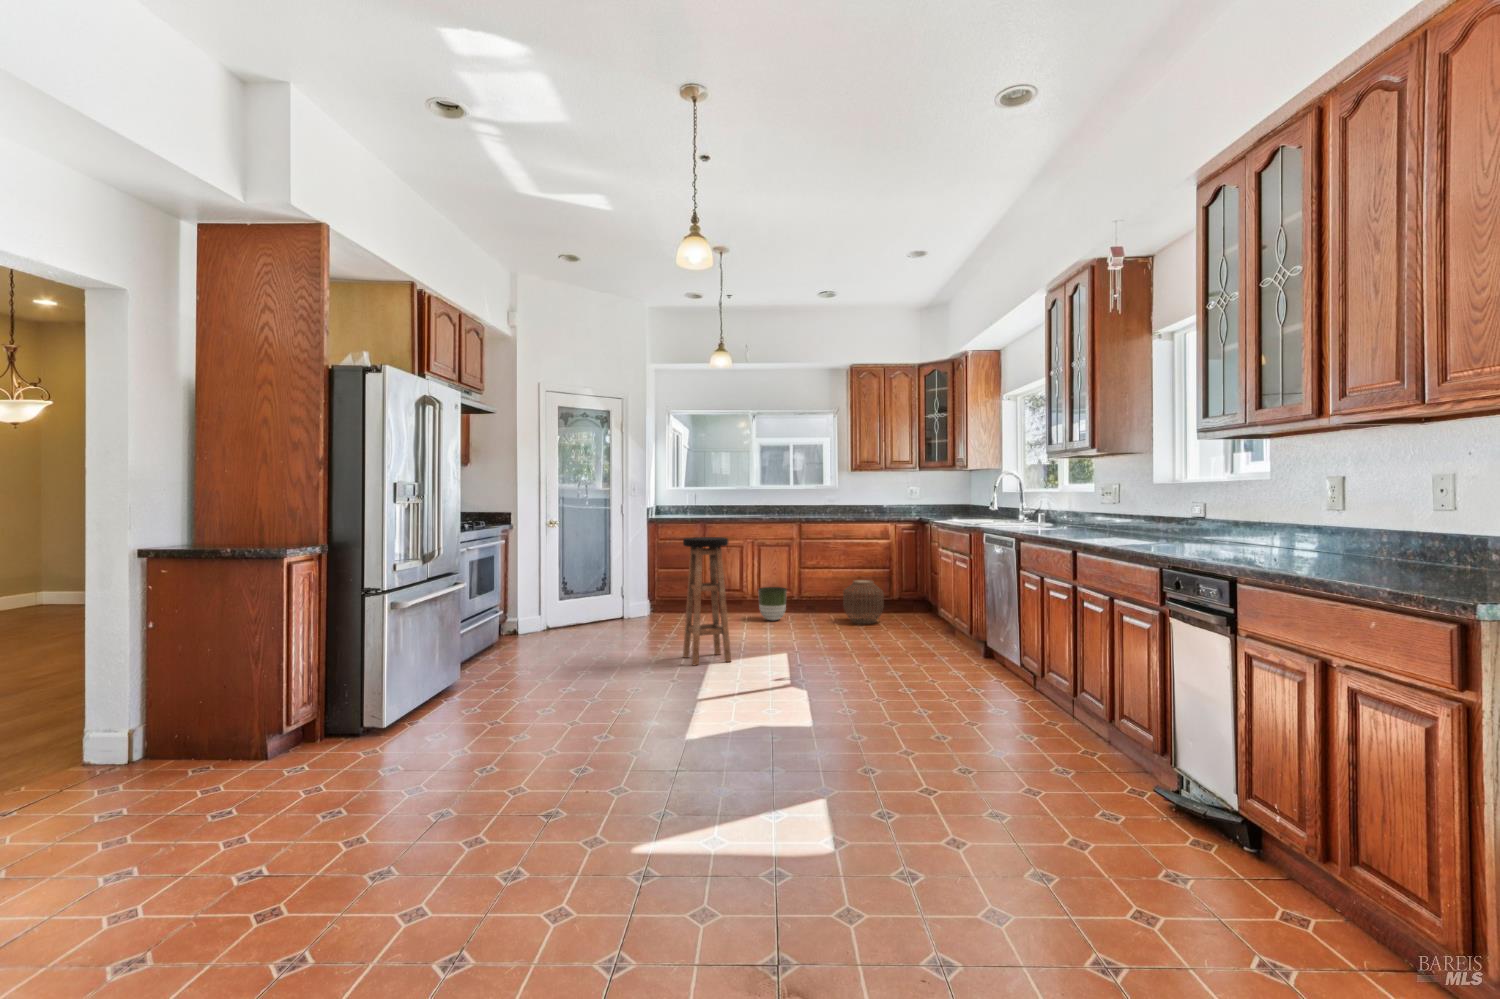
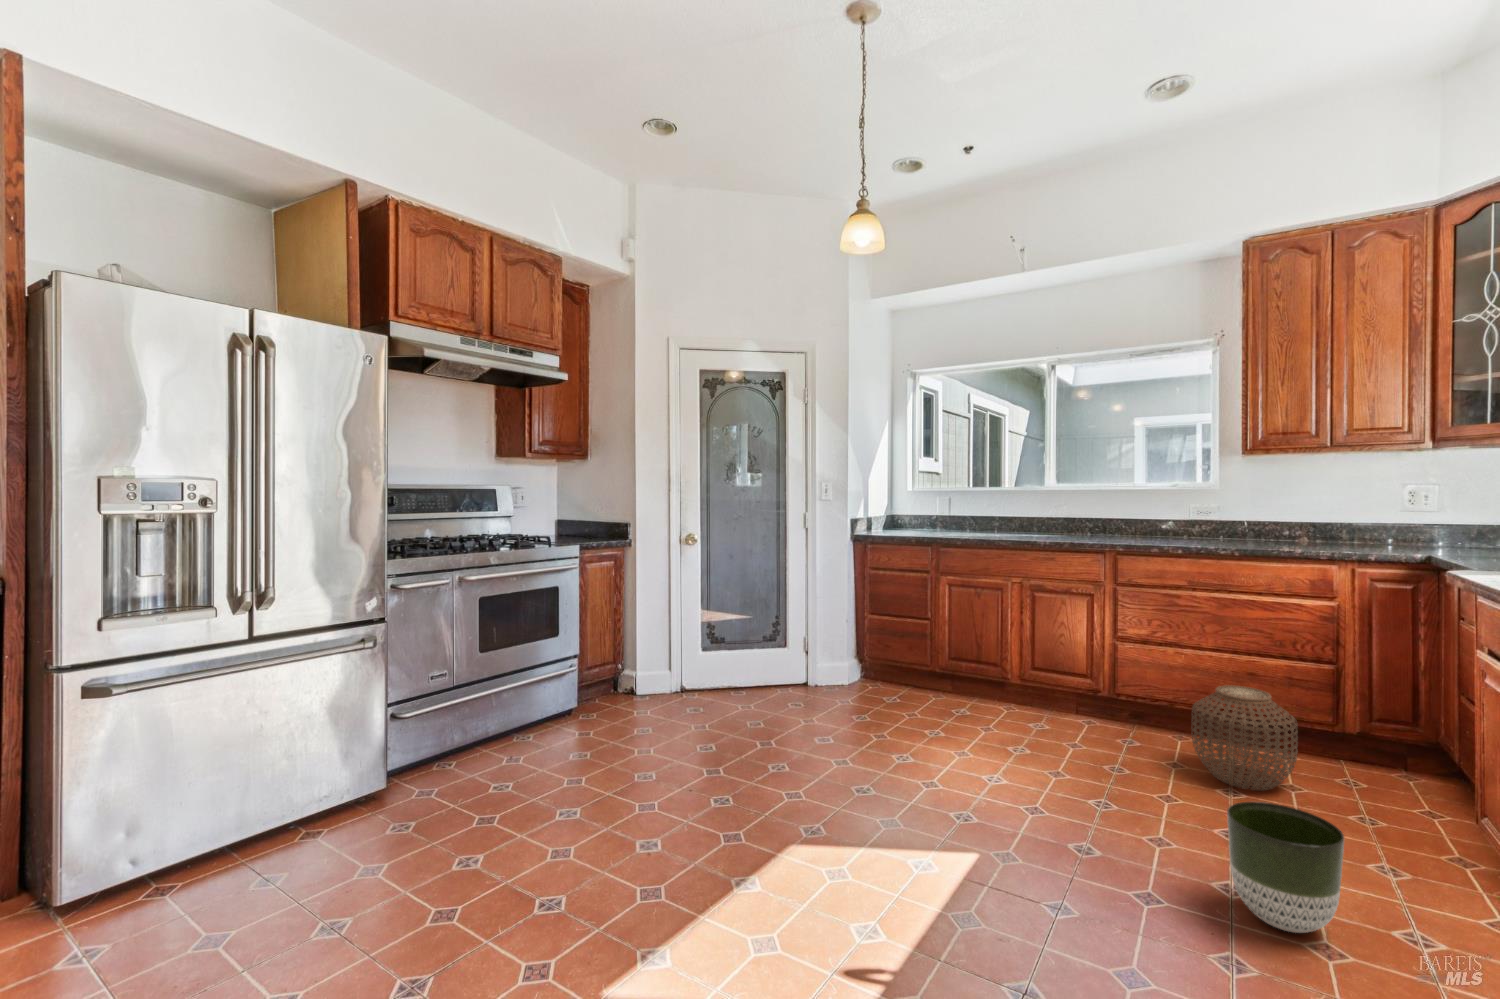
bar stool: present [683,537,731,665] -> none [754,591,844,860]
planter: present [758,587,787,621] -> present [1227,802,1344,933]

